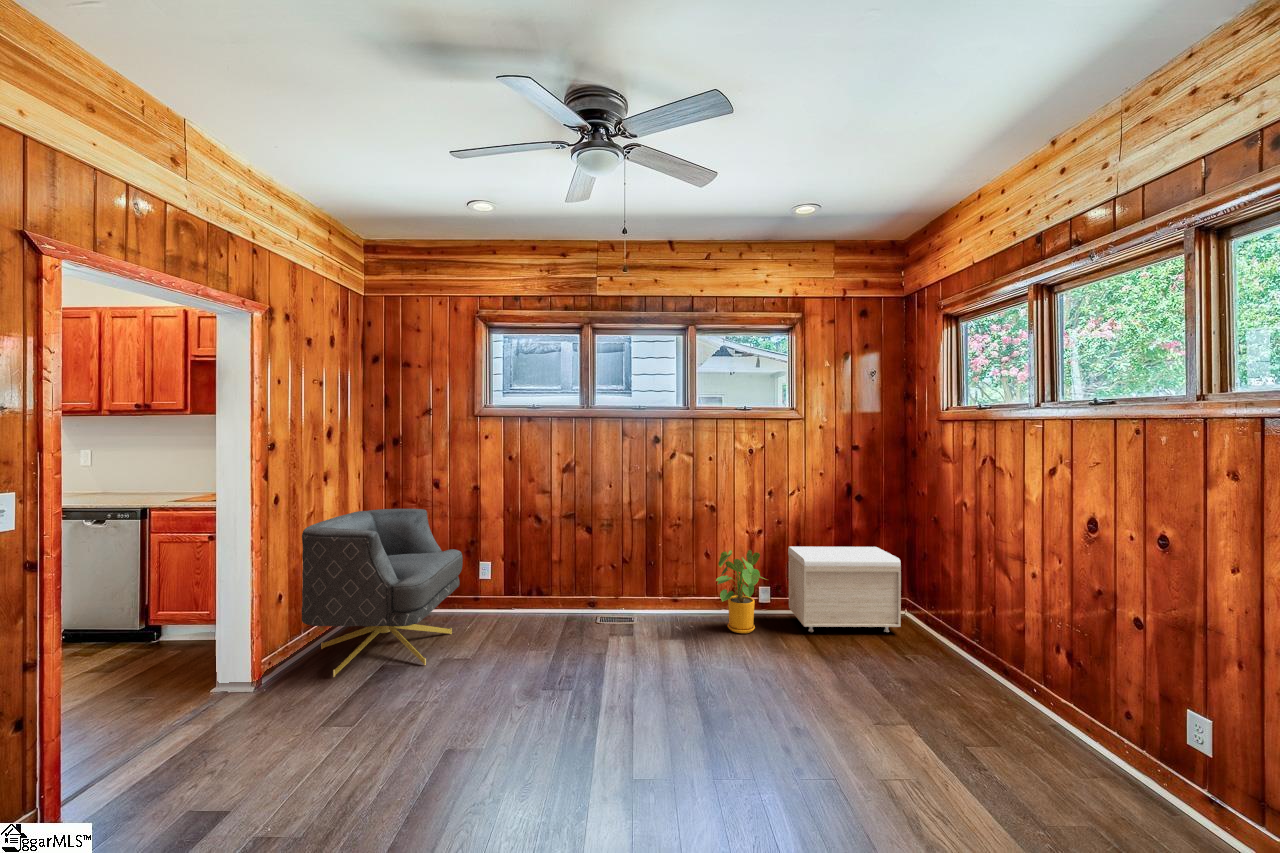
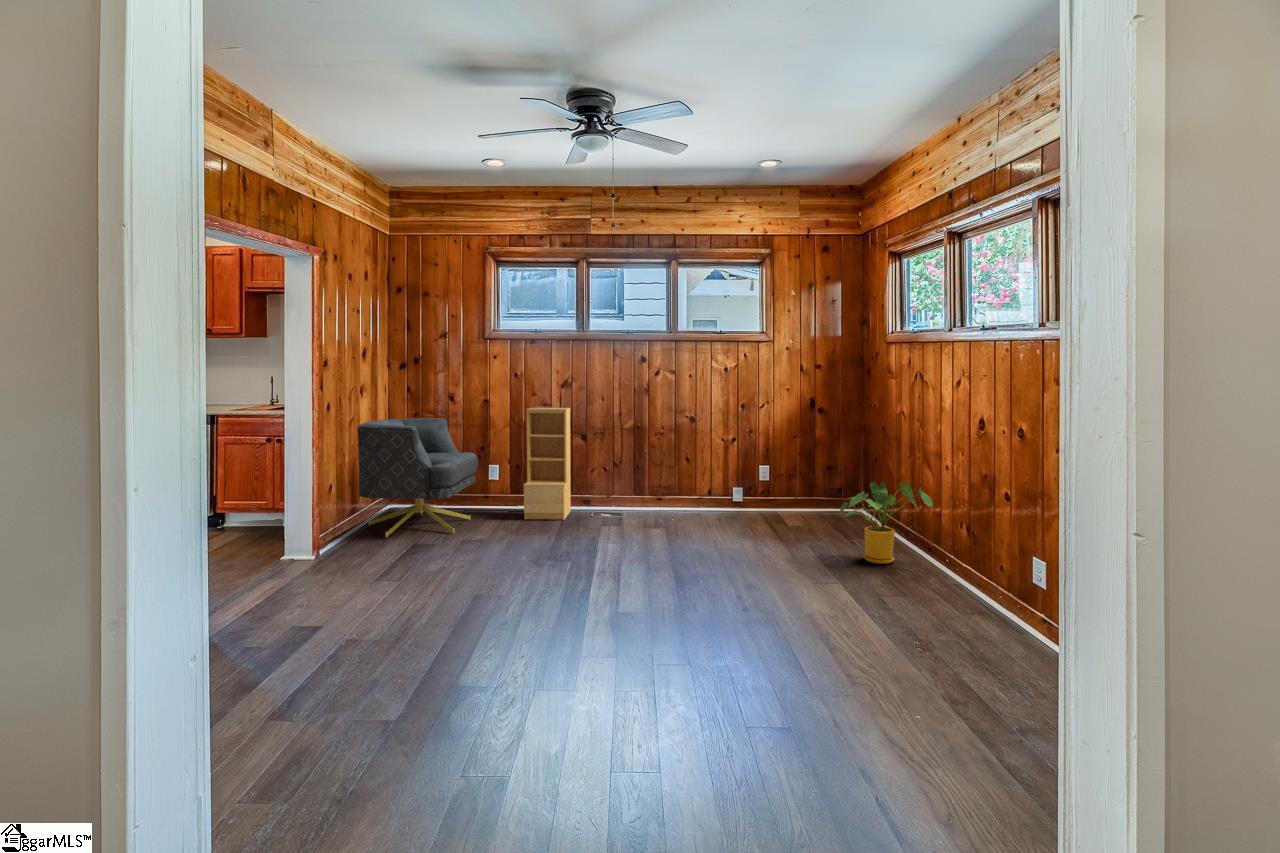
bookshelf: none [517,493,573,633] -> present [524,408,571,520]
storage bench: present [788,547,901,632] -> none [756,454,845,522]
house plant: present [716,550,764,633] -> present [840,482,933,564]

